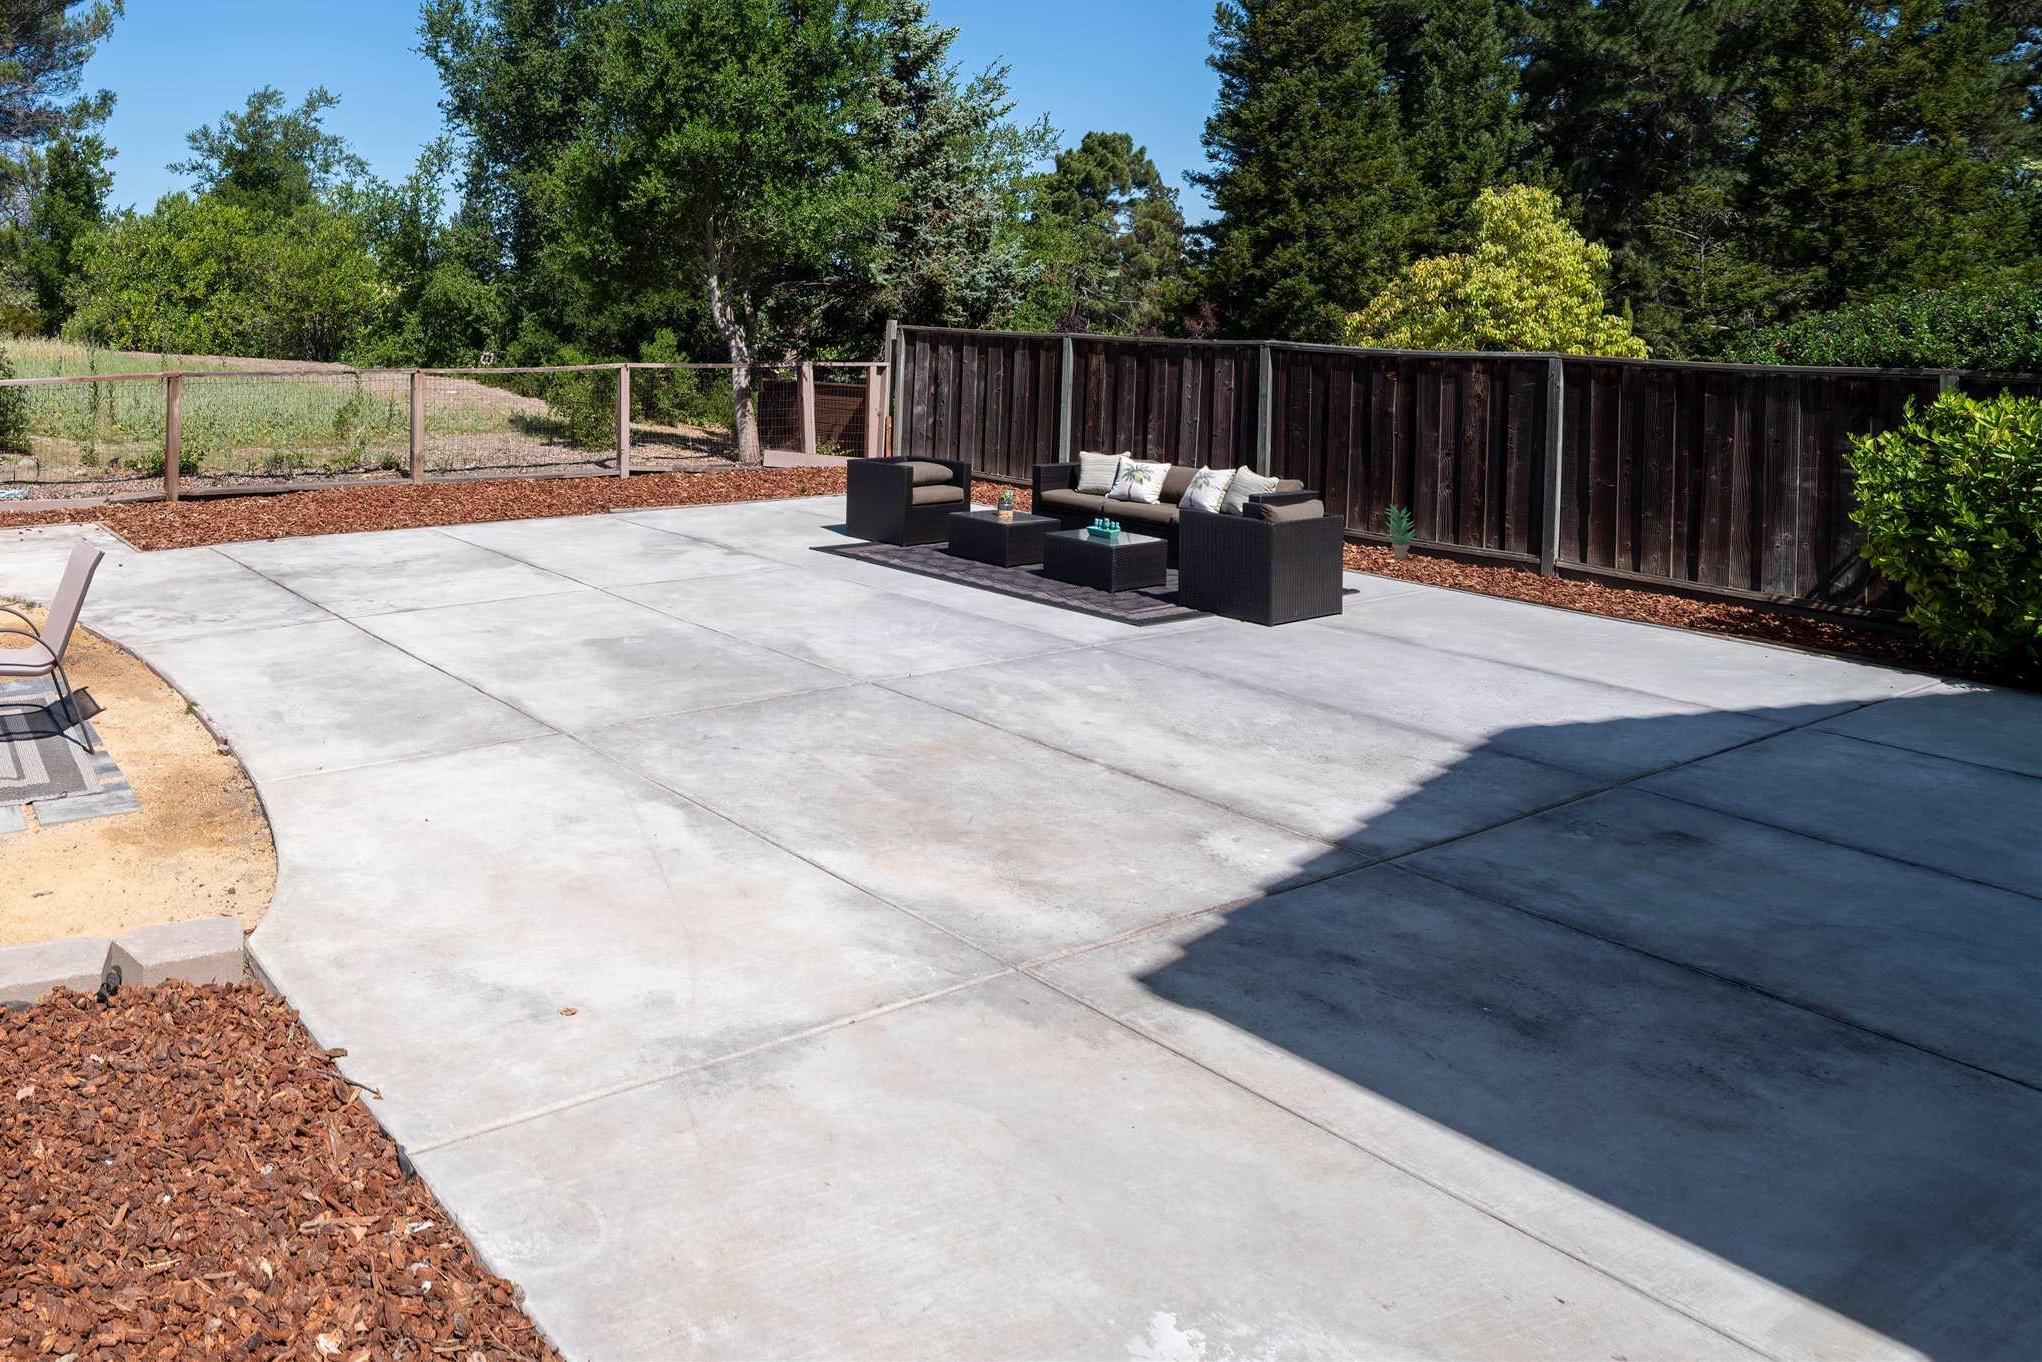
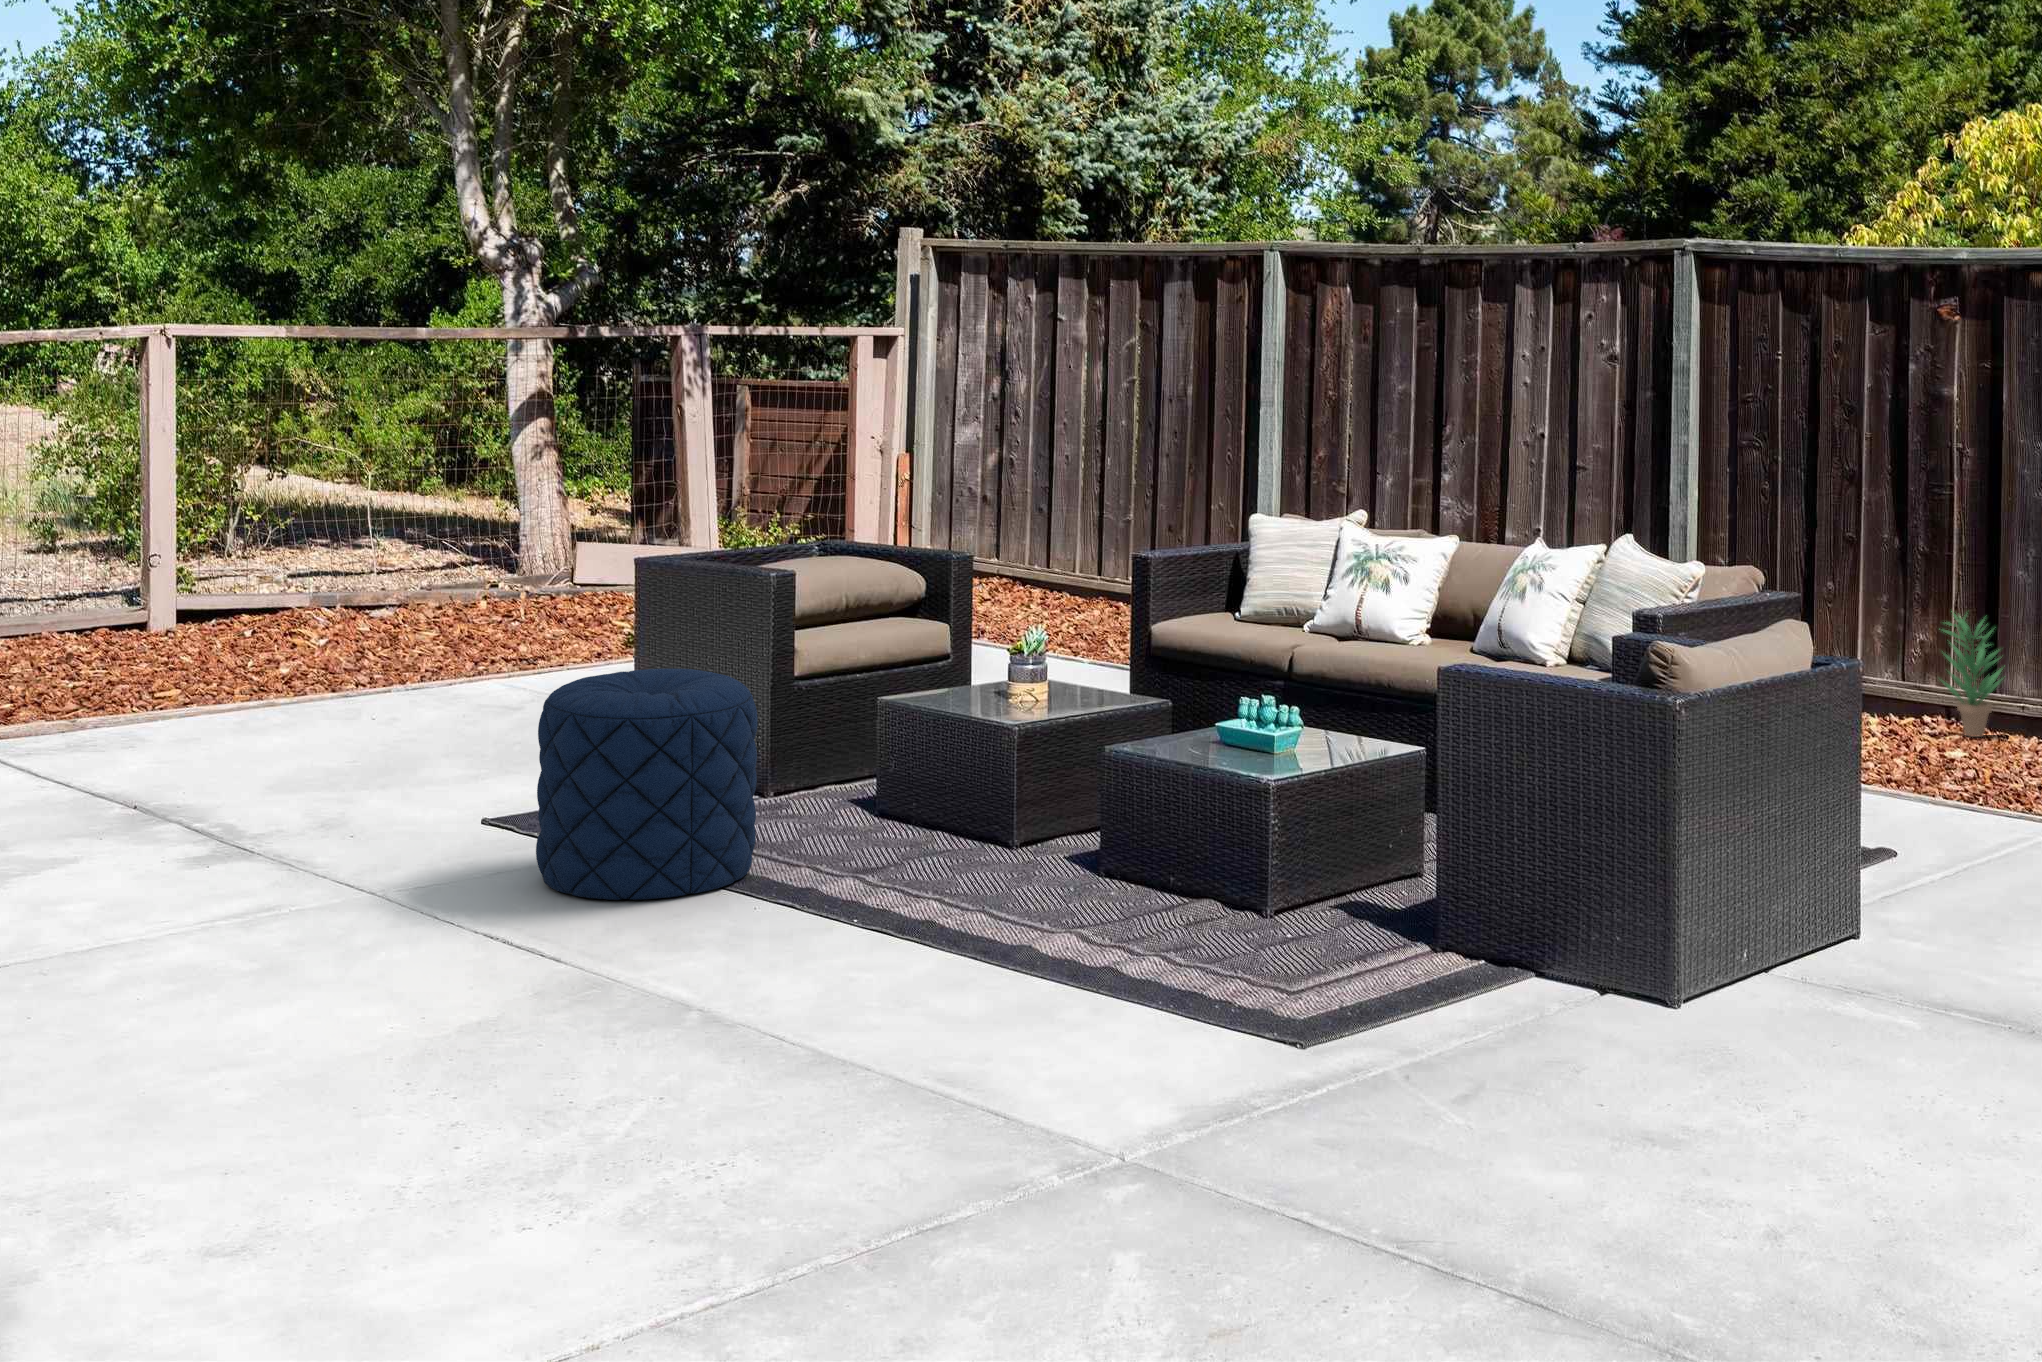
pouf: none [834,498,910,574] -> present [536,669,758,900]

